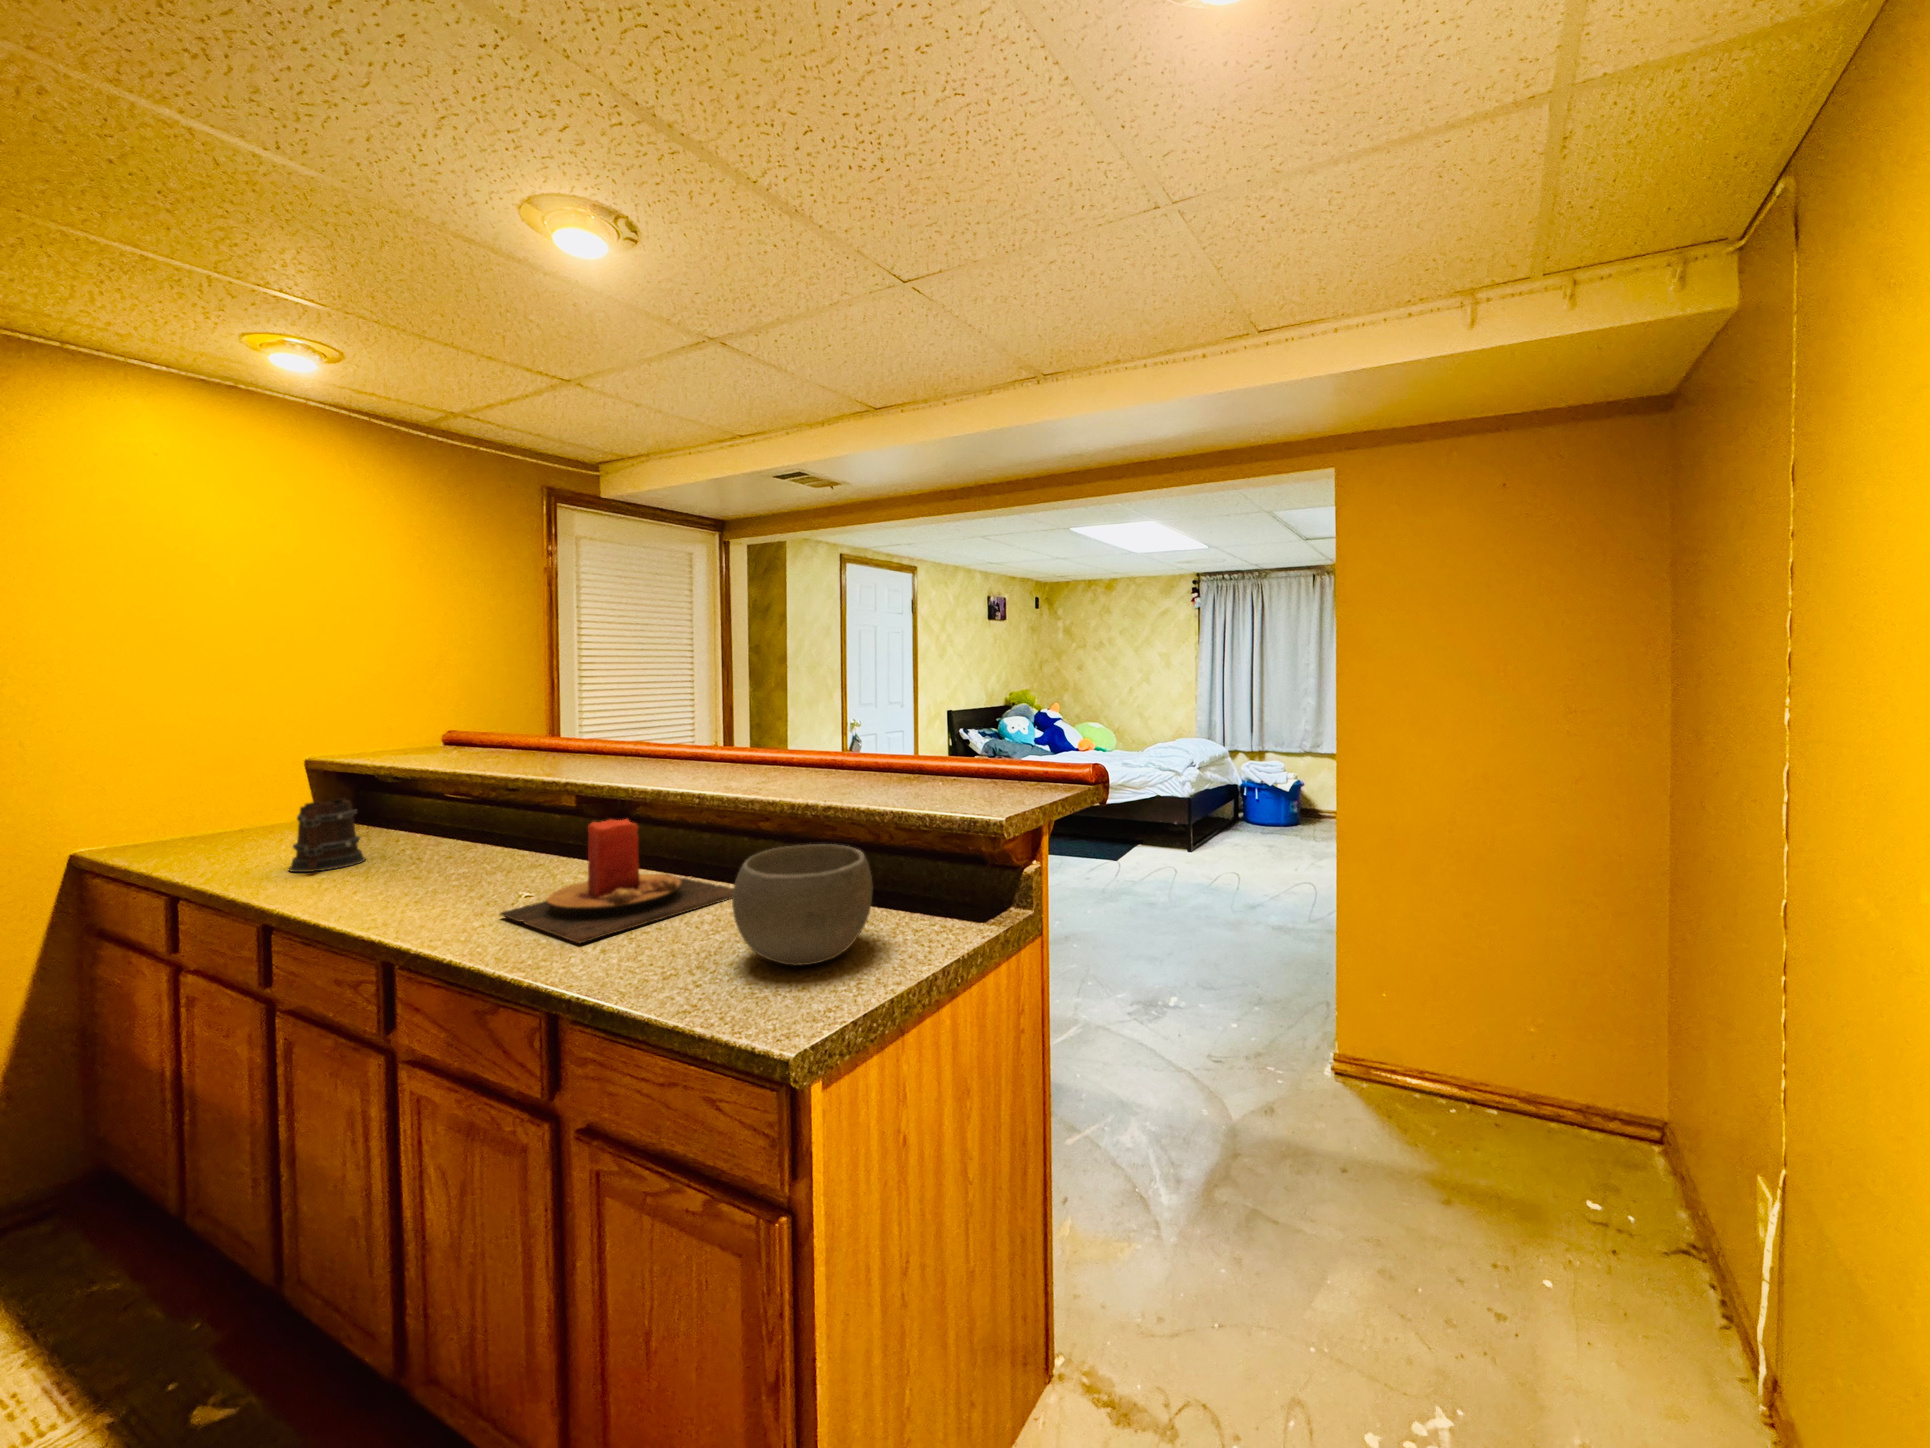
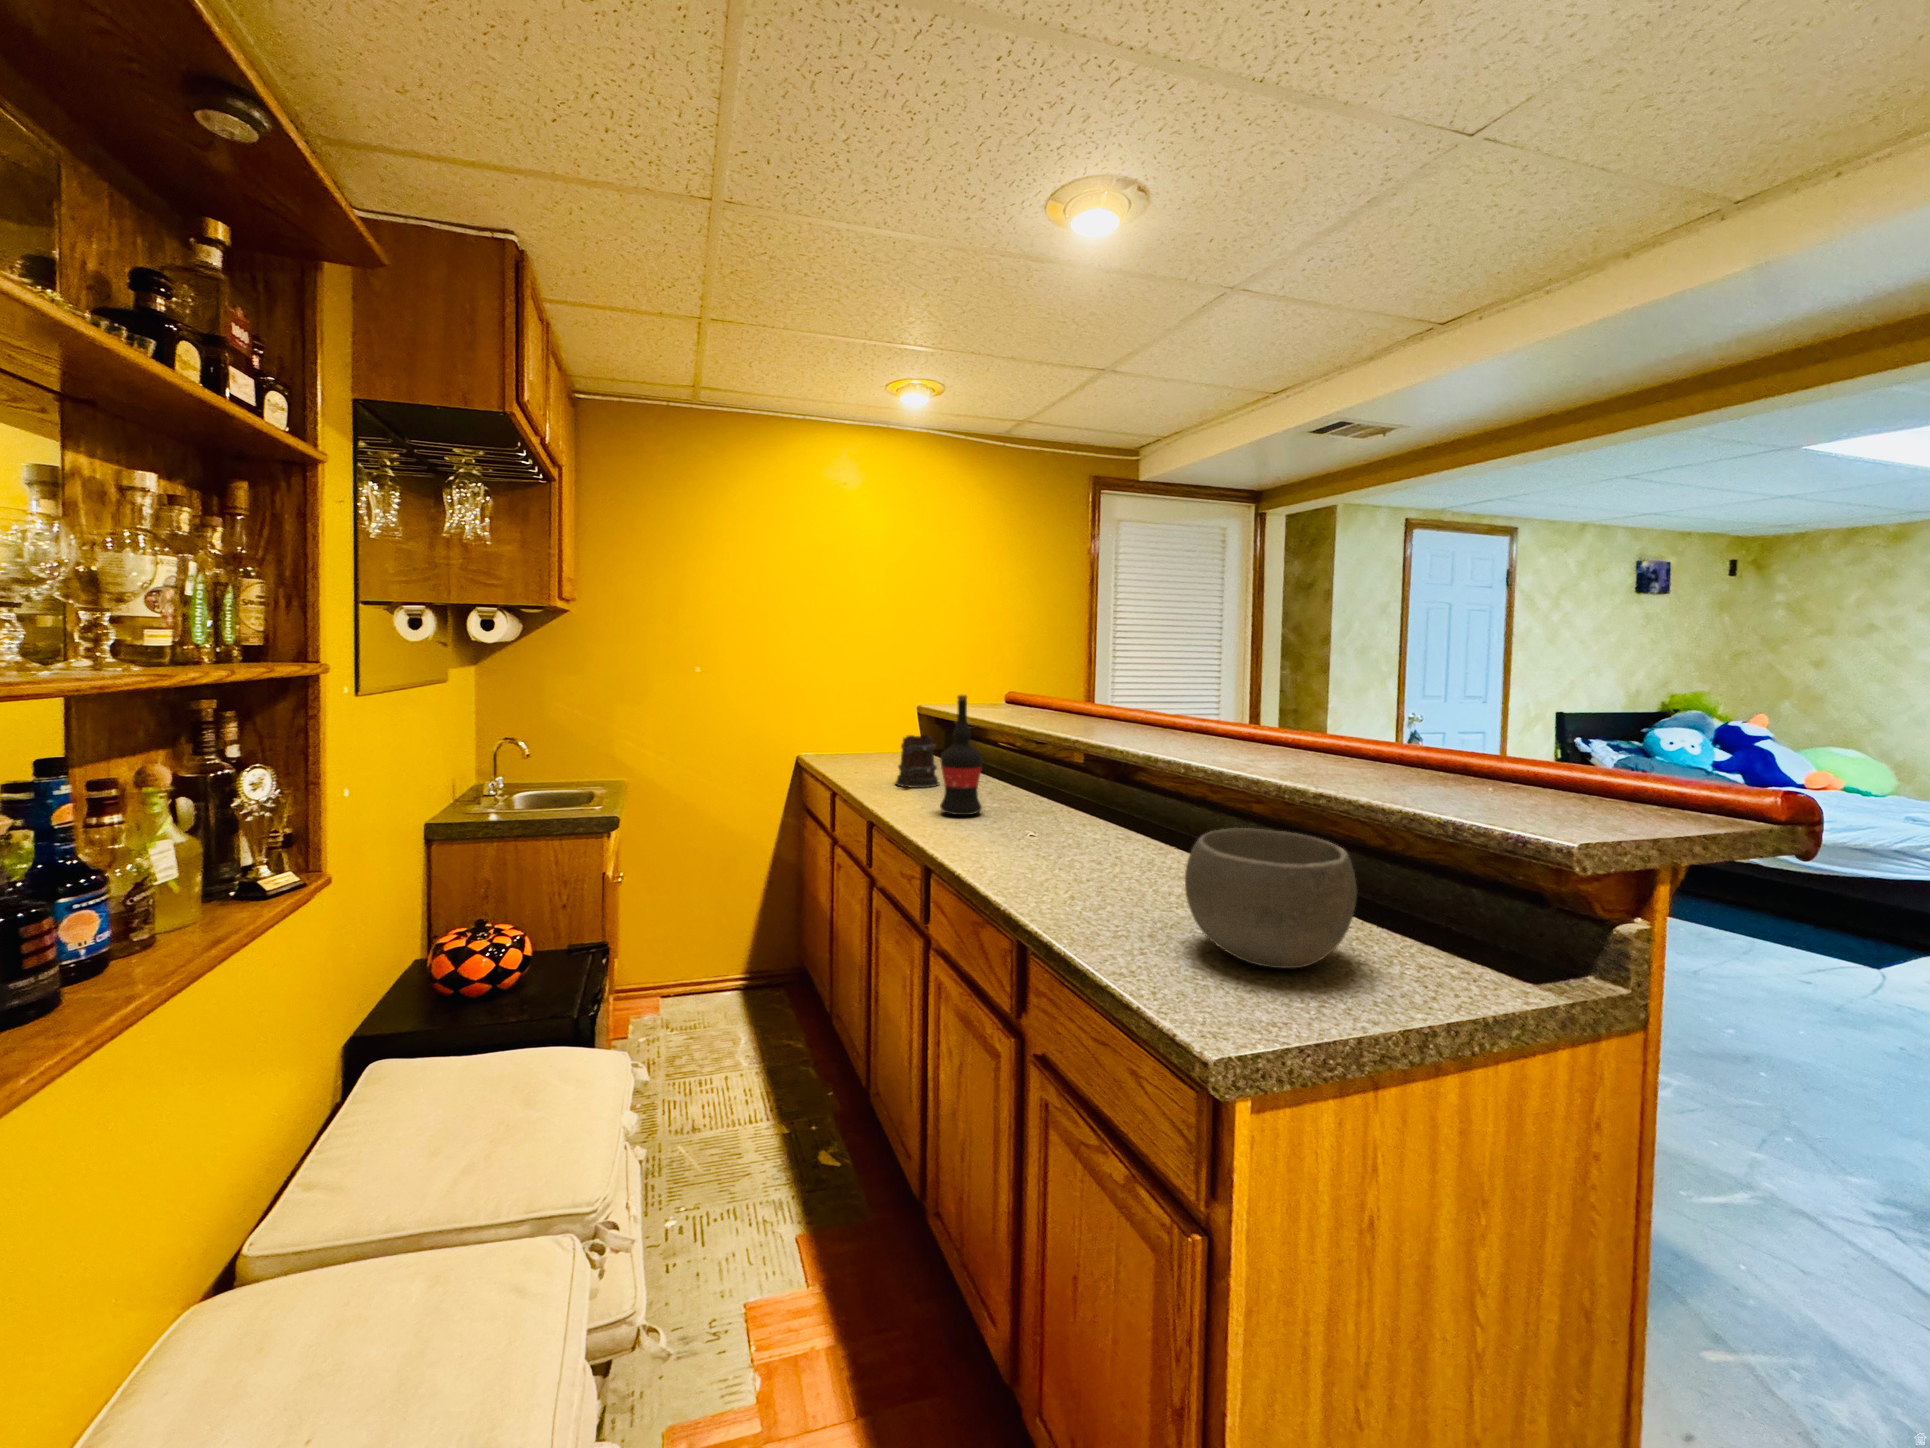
wine bottle: none [382,745,448,894] -> present [940,695,983,815]
candle: present [500,819,733,943] -> none [1005,775,1221,884]

